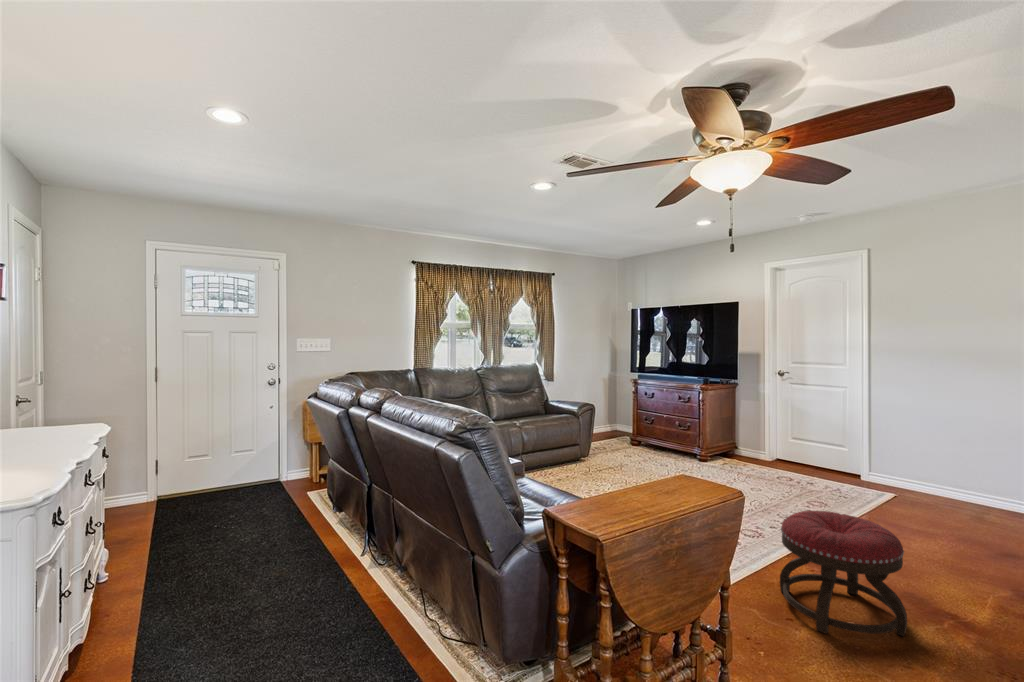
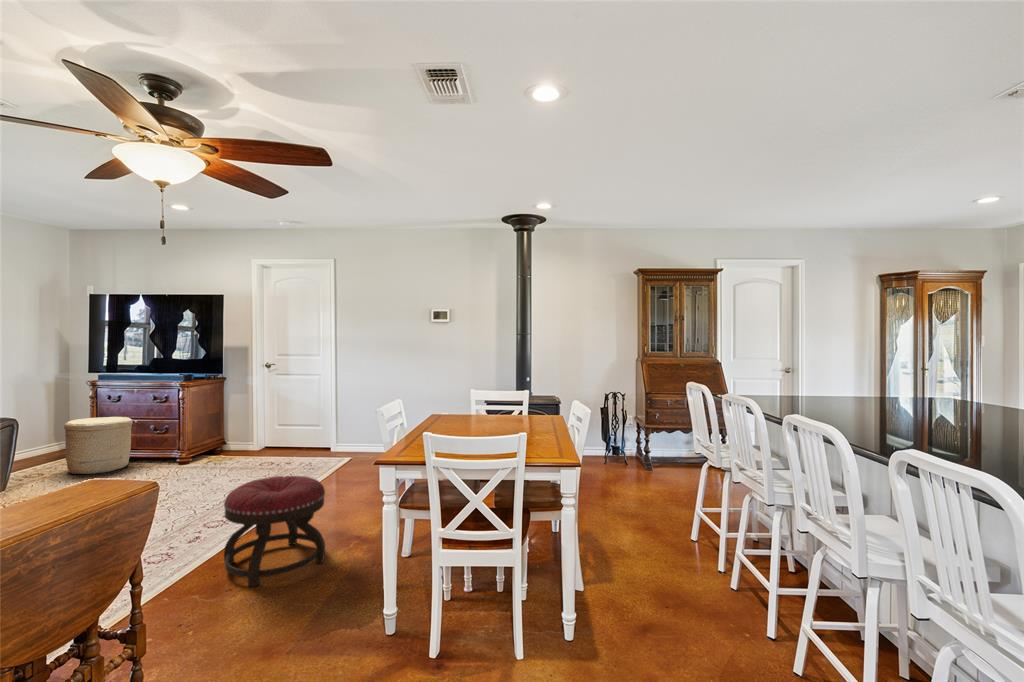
woven basket: none [620,411,663,458] -> present [64,417,133,474]

